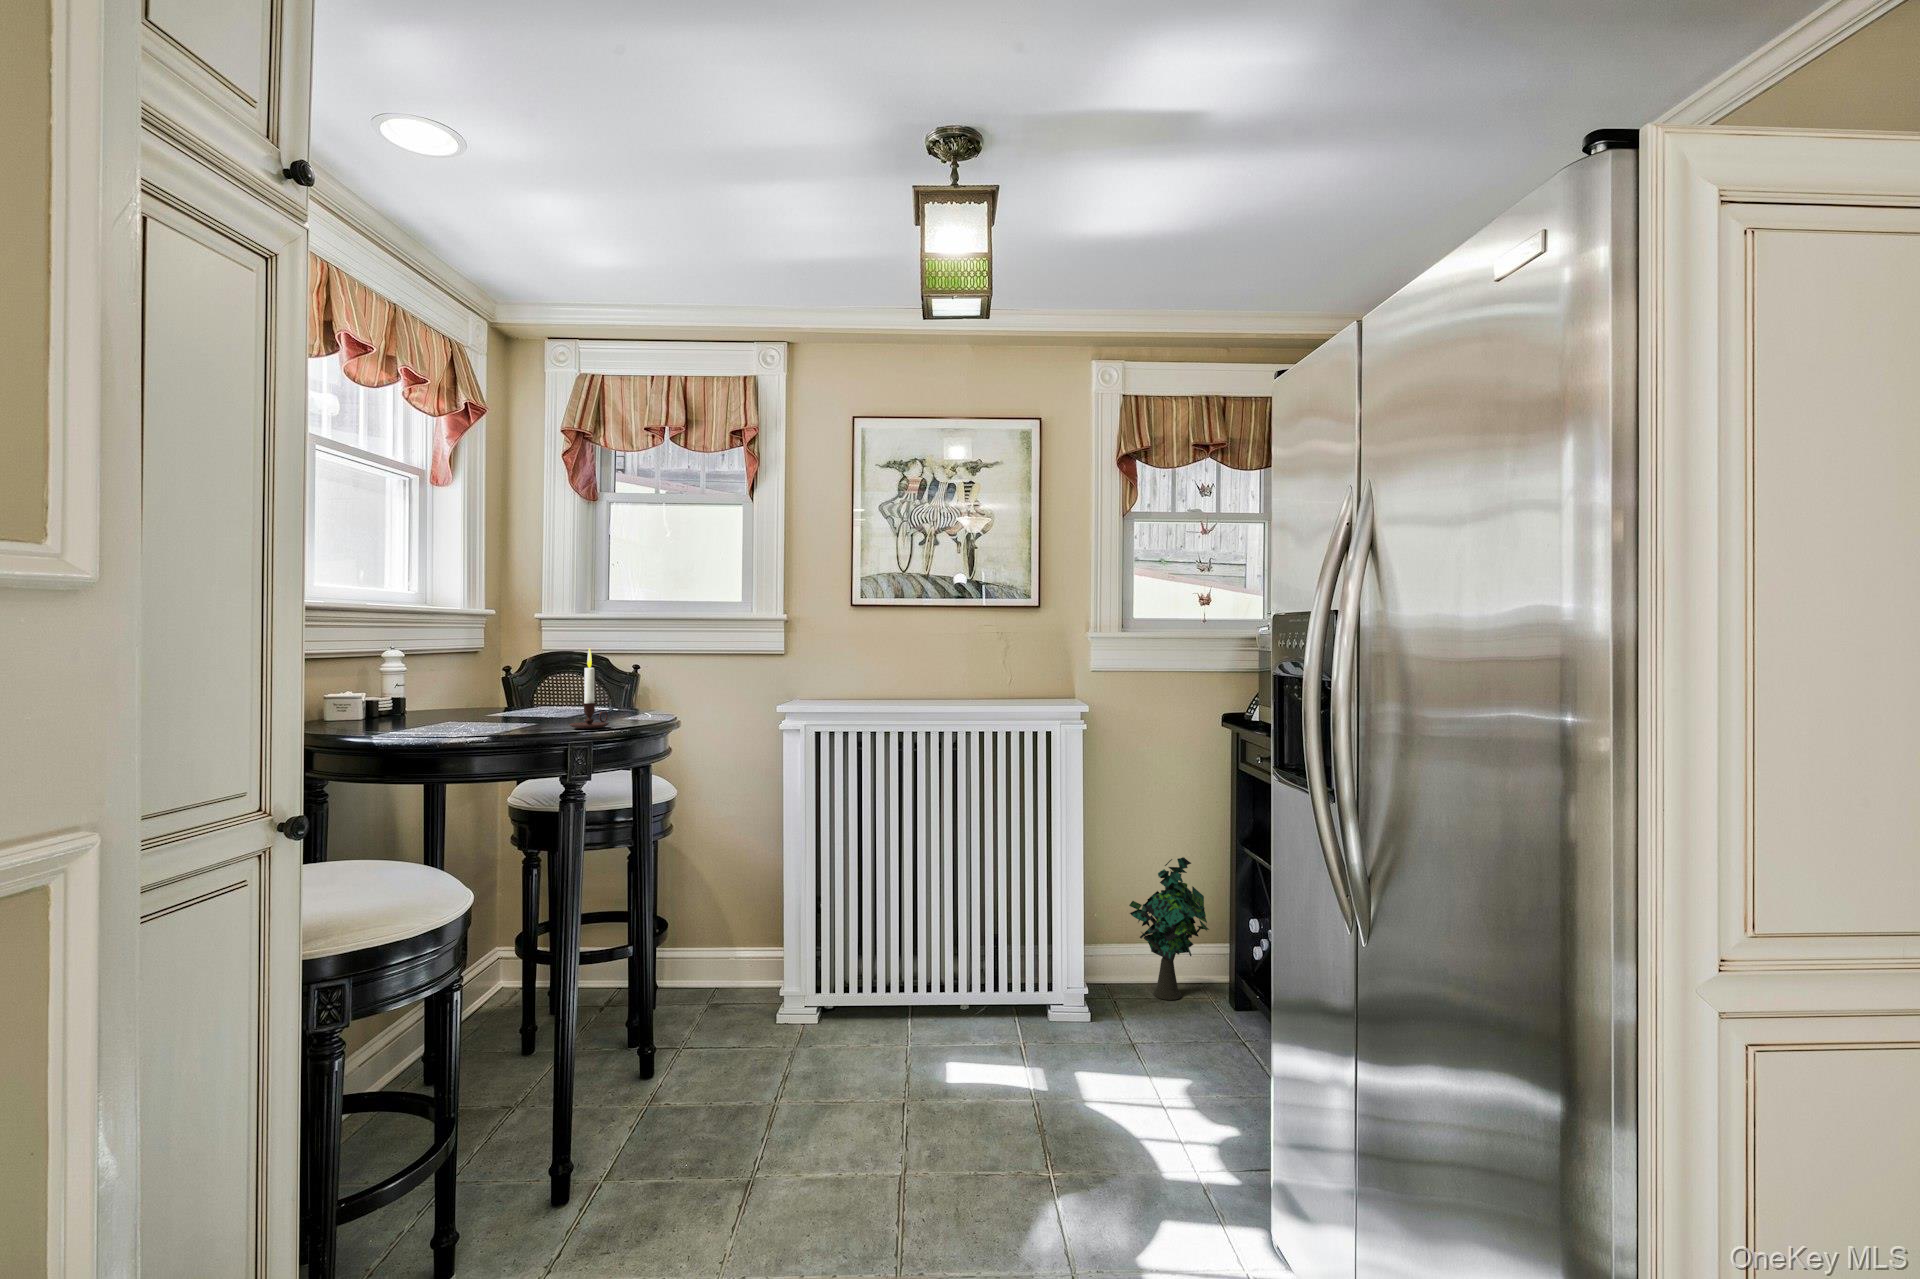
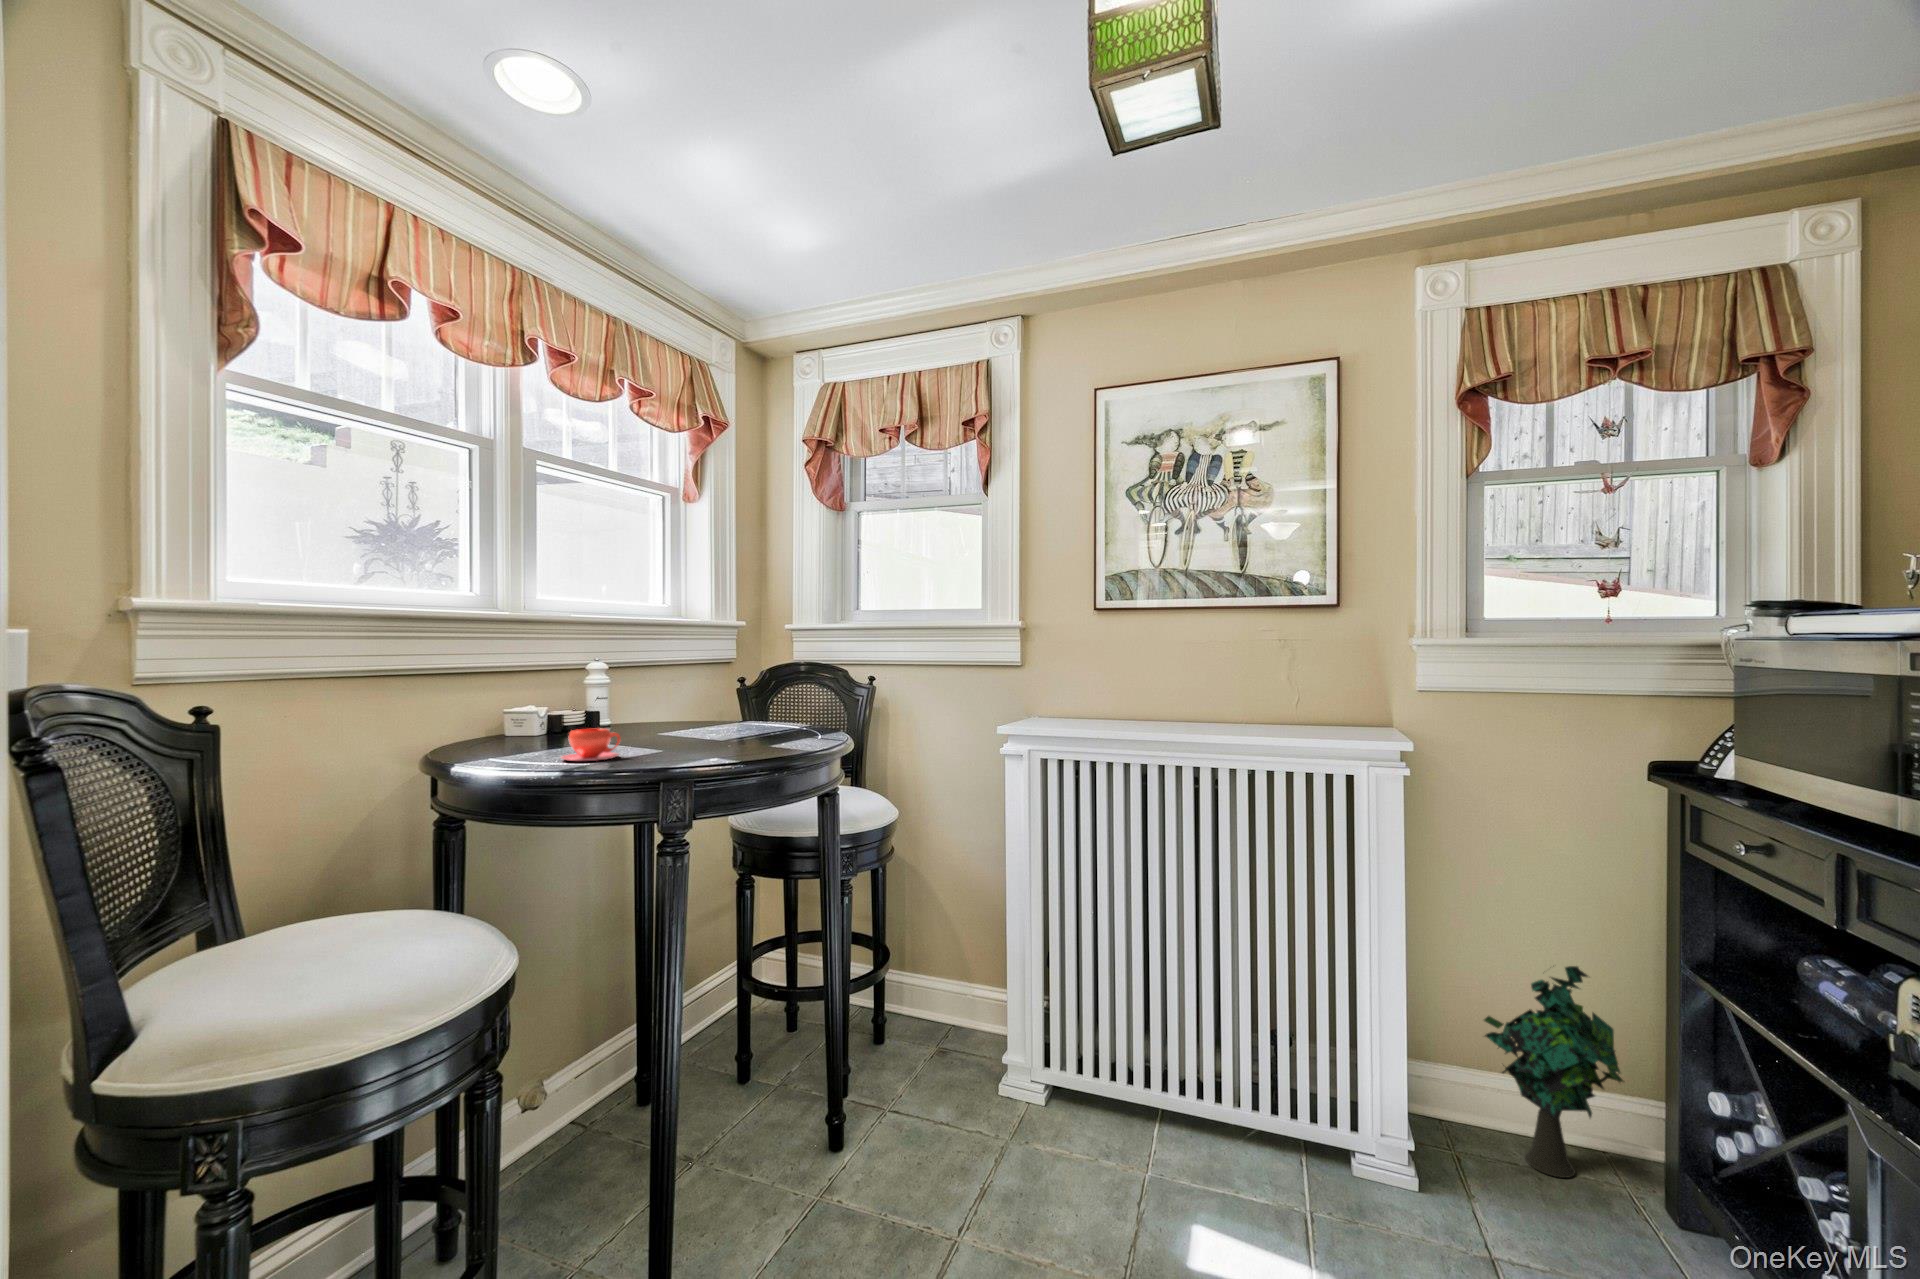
candle: present [569,648,609,729] -> none [691,662,743,759]
teacup: none [444,706,500,734] -> present [561,729,621,761]

